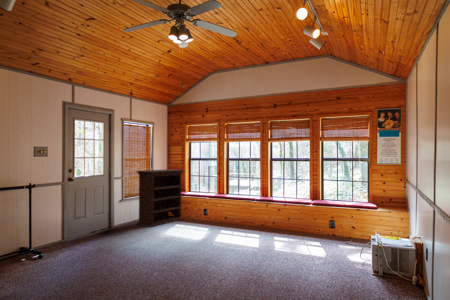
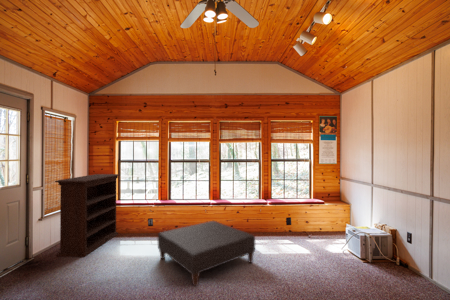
ottoman: none [195,212,263,248] -> present [158,221,255,286]

